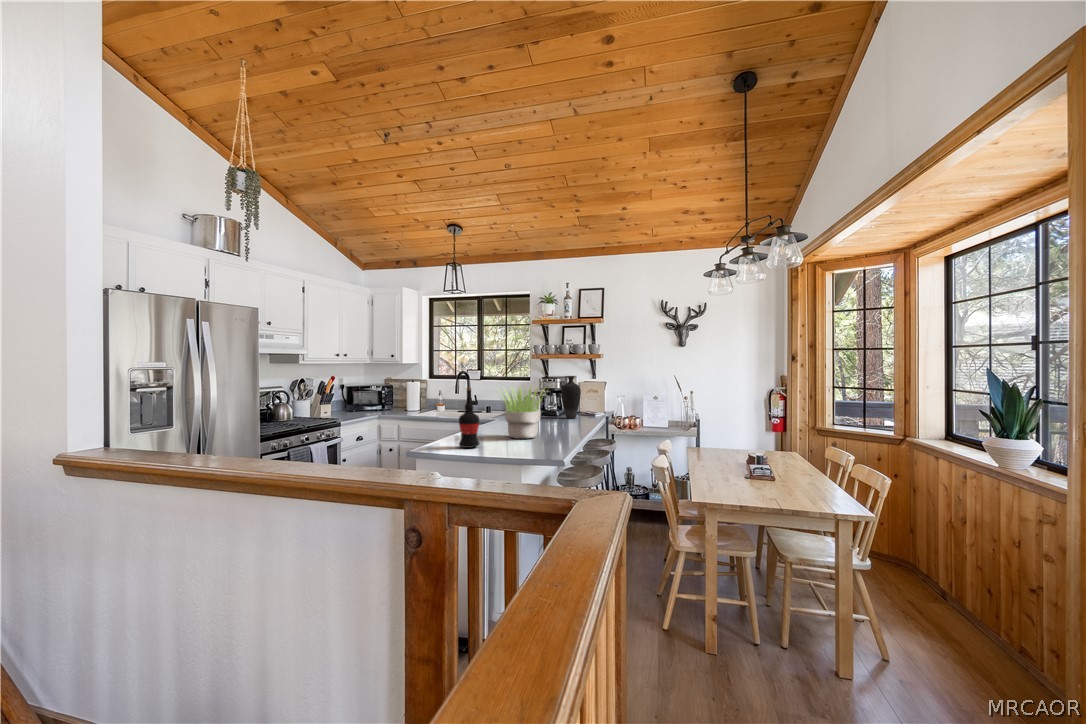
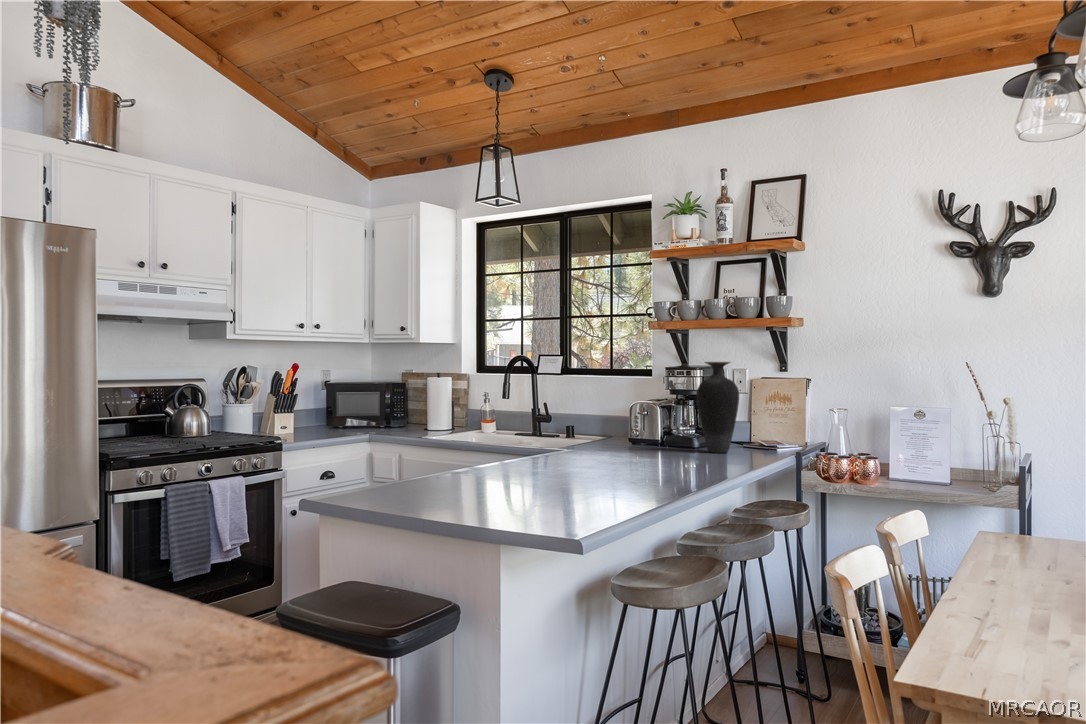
potted plant: present [501,386,544,439] -> none [482,370,611,483]
wine bottle: present [459,388,479,448] -> none [382,367,427,493]

